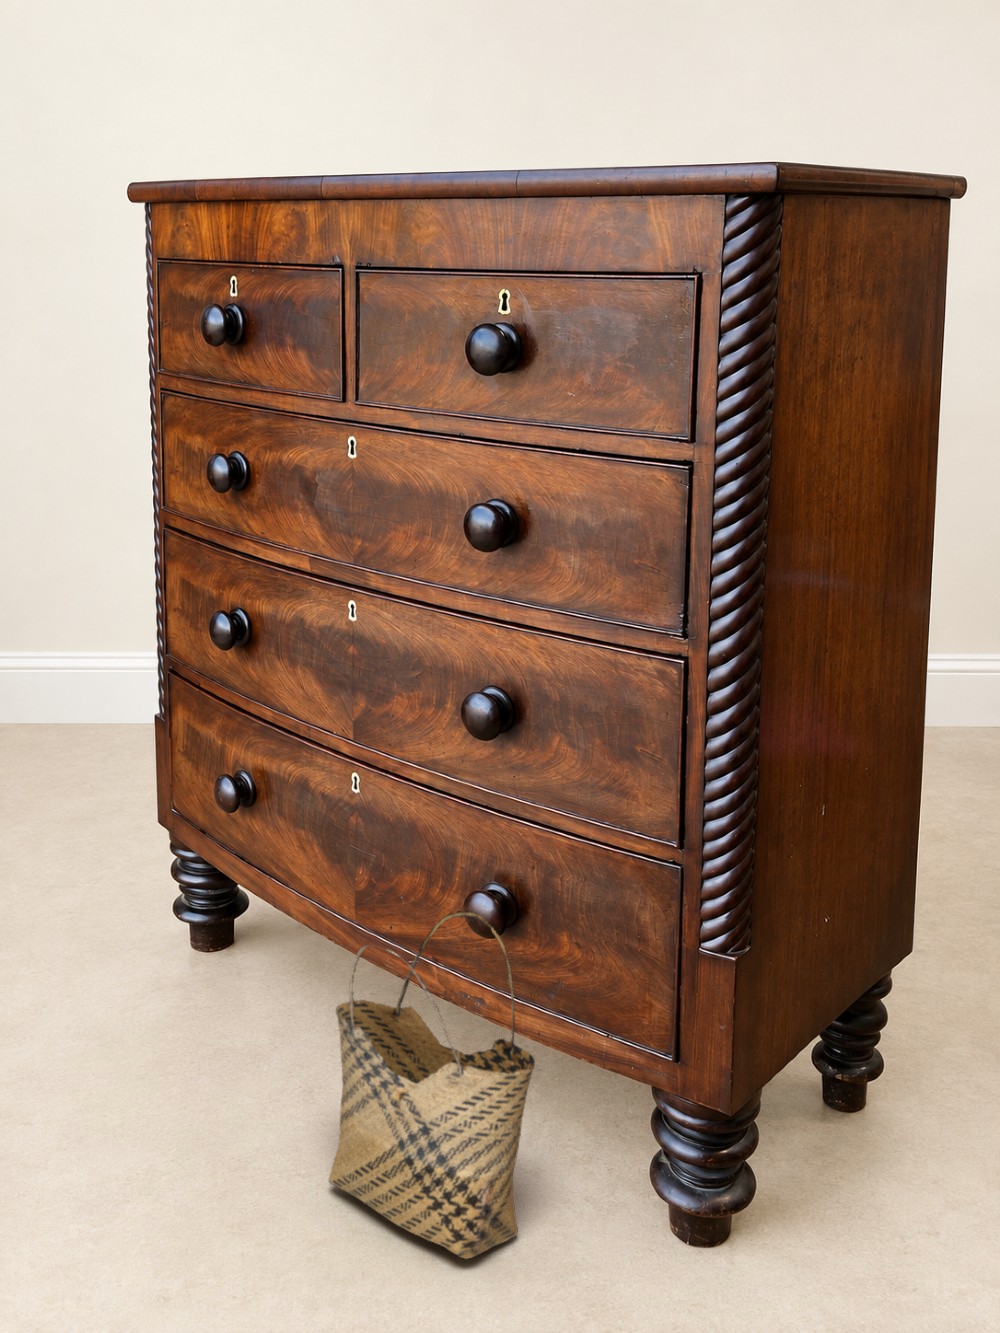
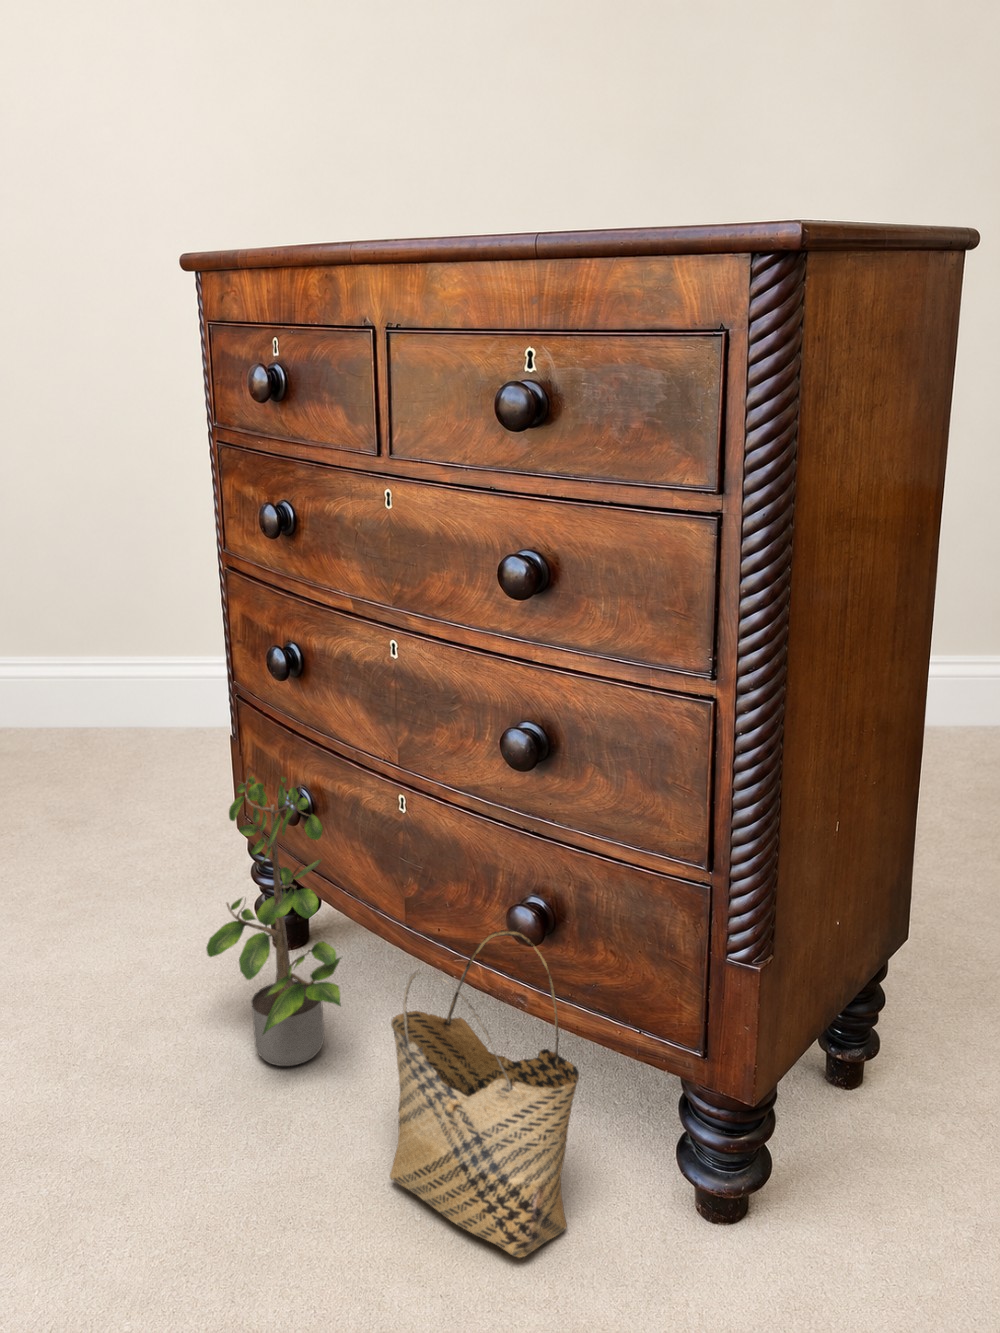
potted plant: none [134,742,286,1074] -> present [206,769,341,1066]

